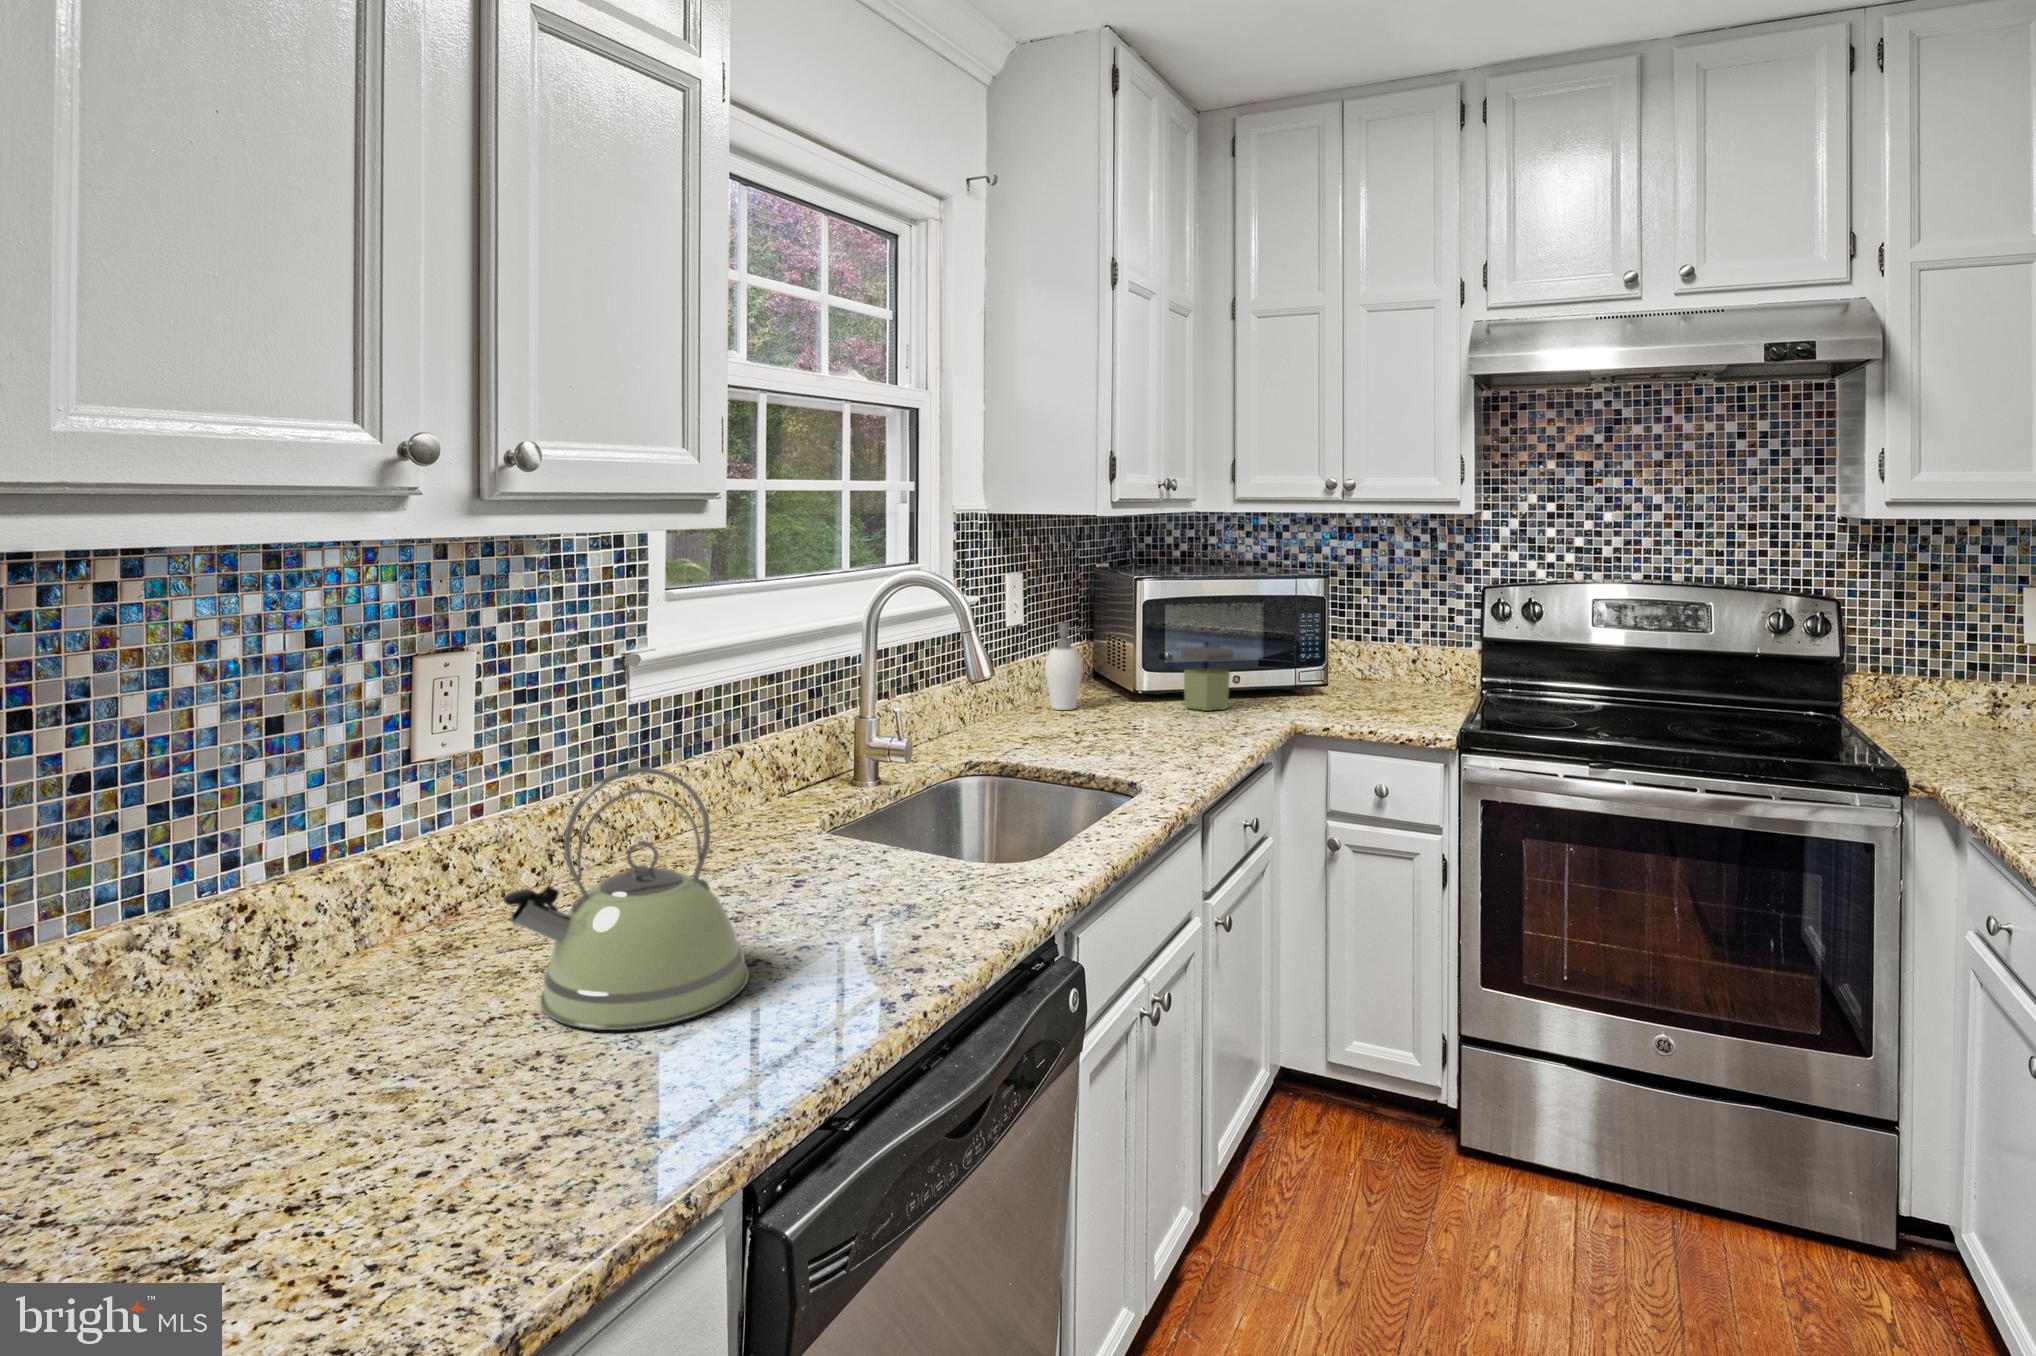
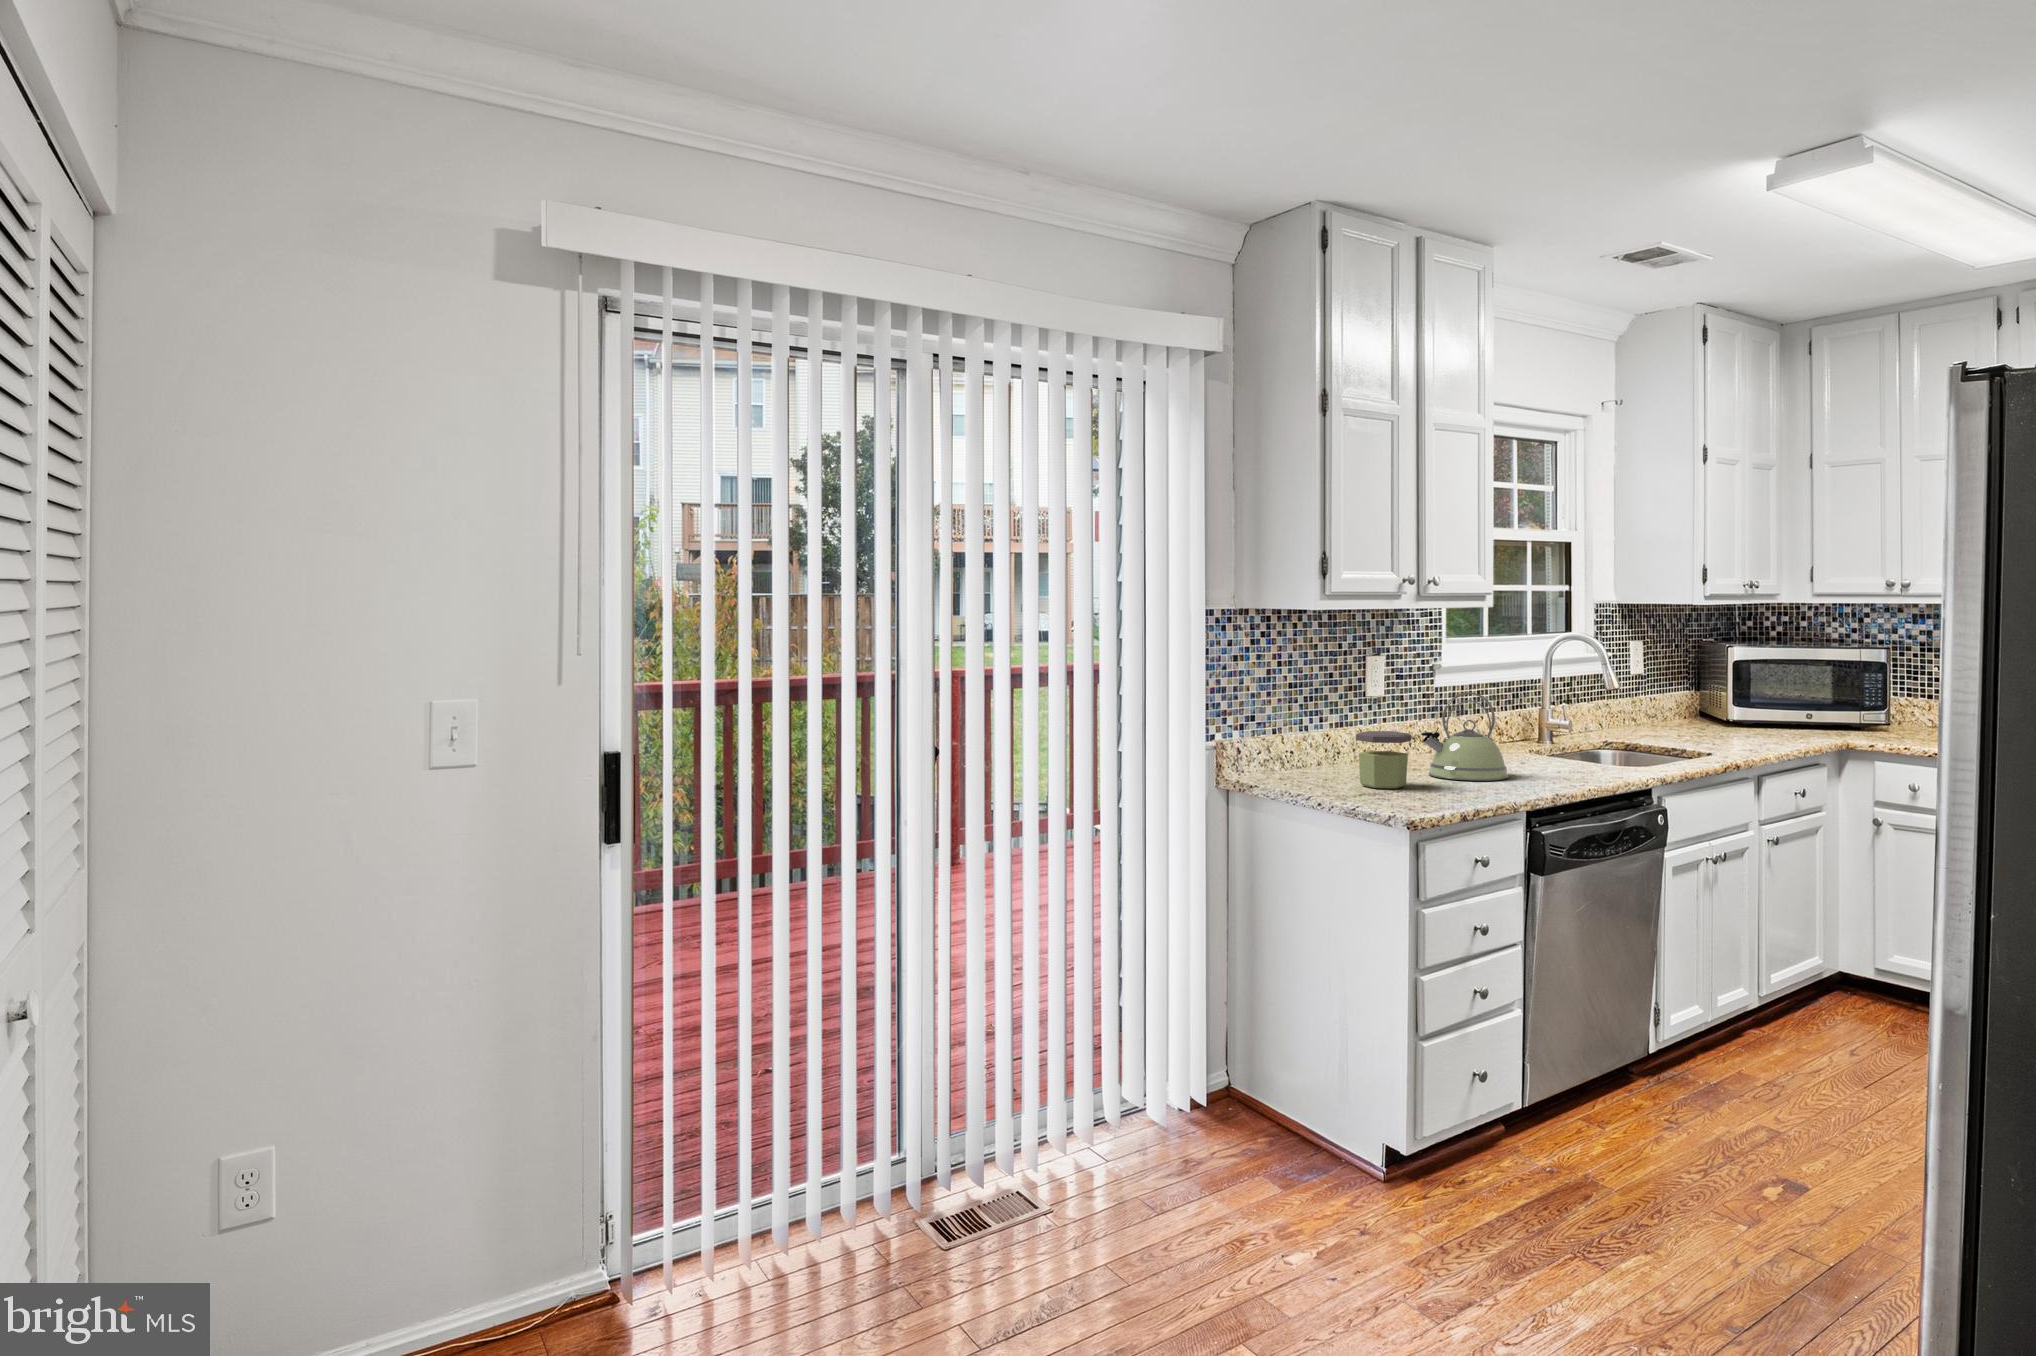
soap dispenser: present [1045,623,1089,710] -> none [1659,674,1695,729]
jar: present [1181,647,1233,711] -> present [1356,731,1411,788]

